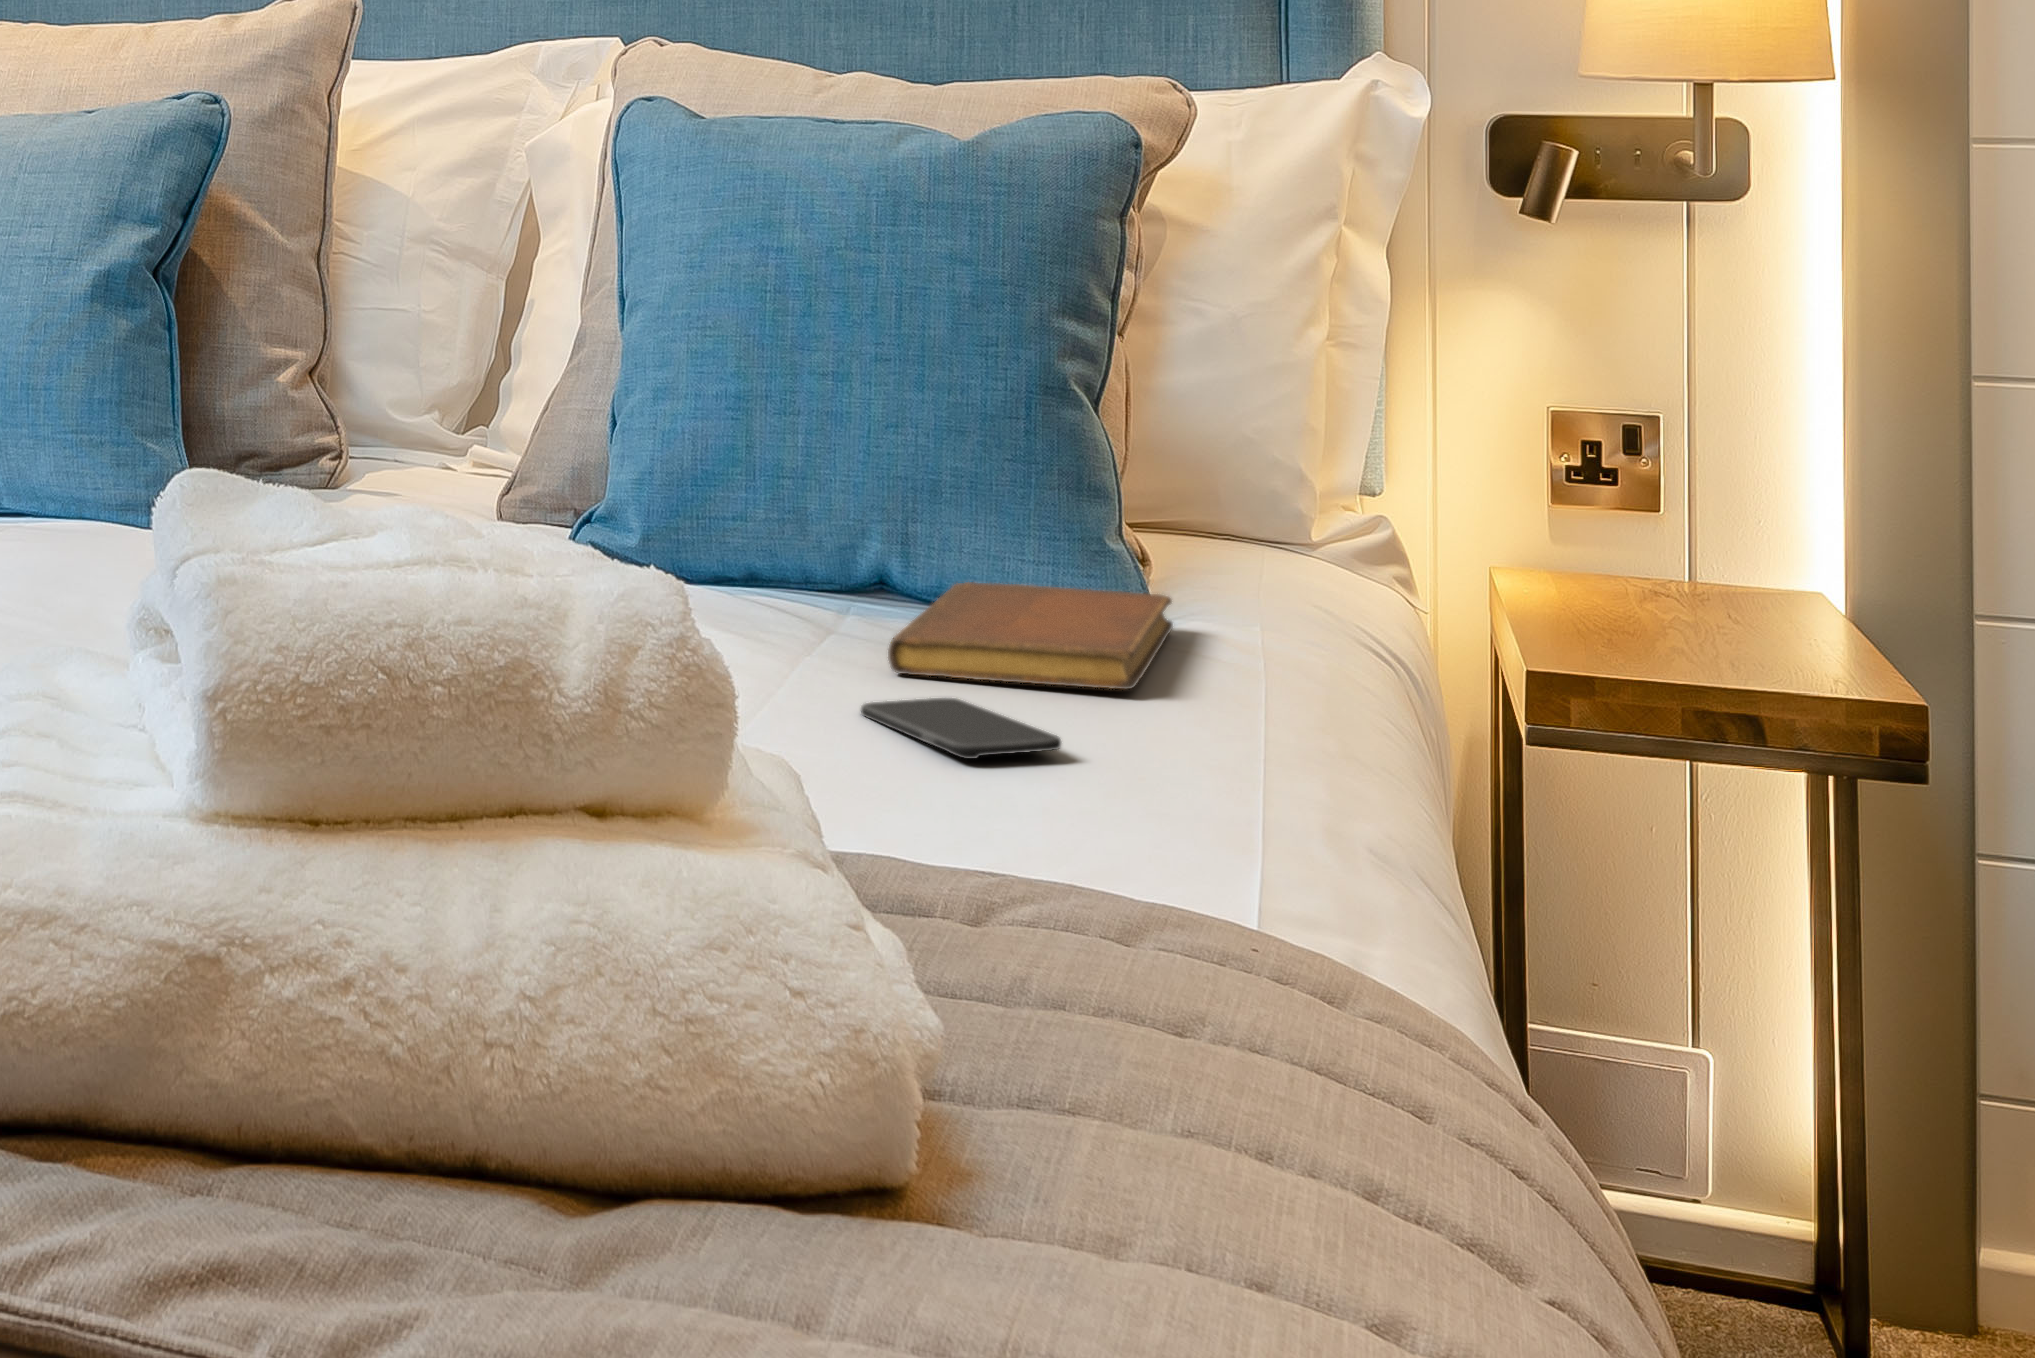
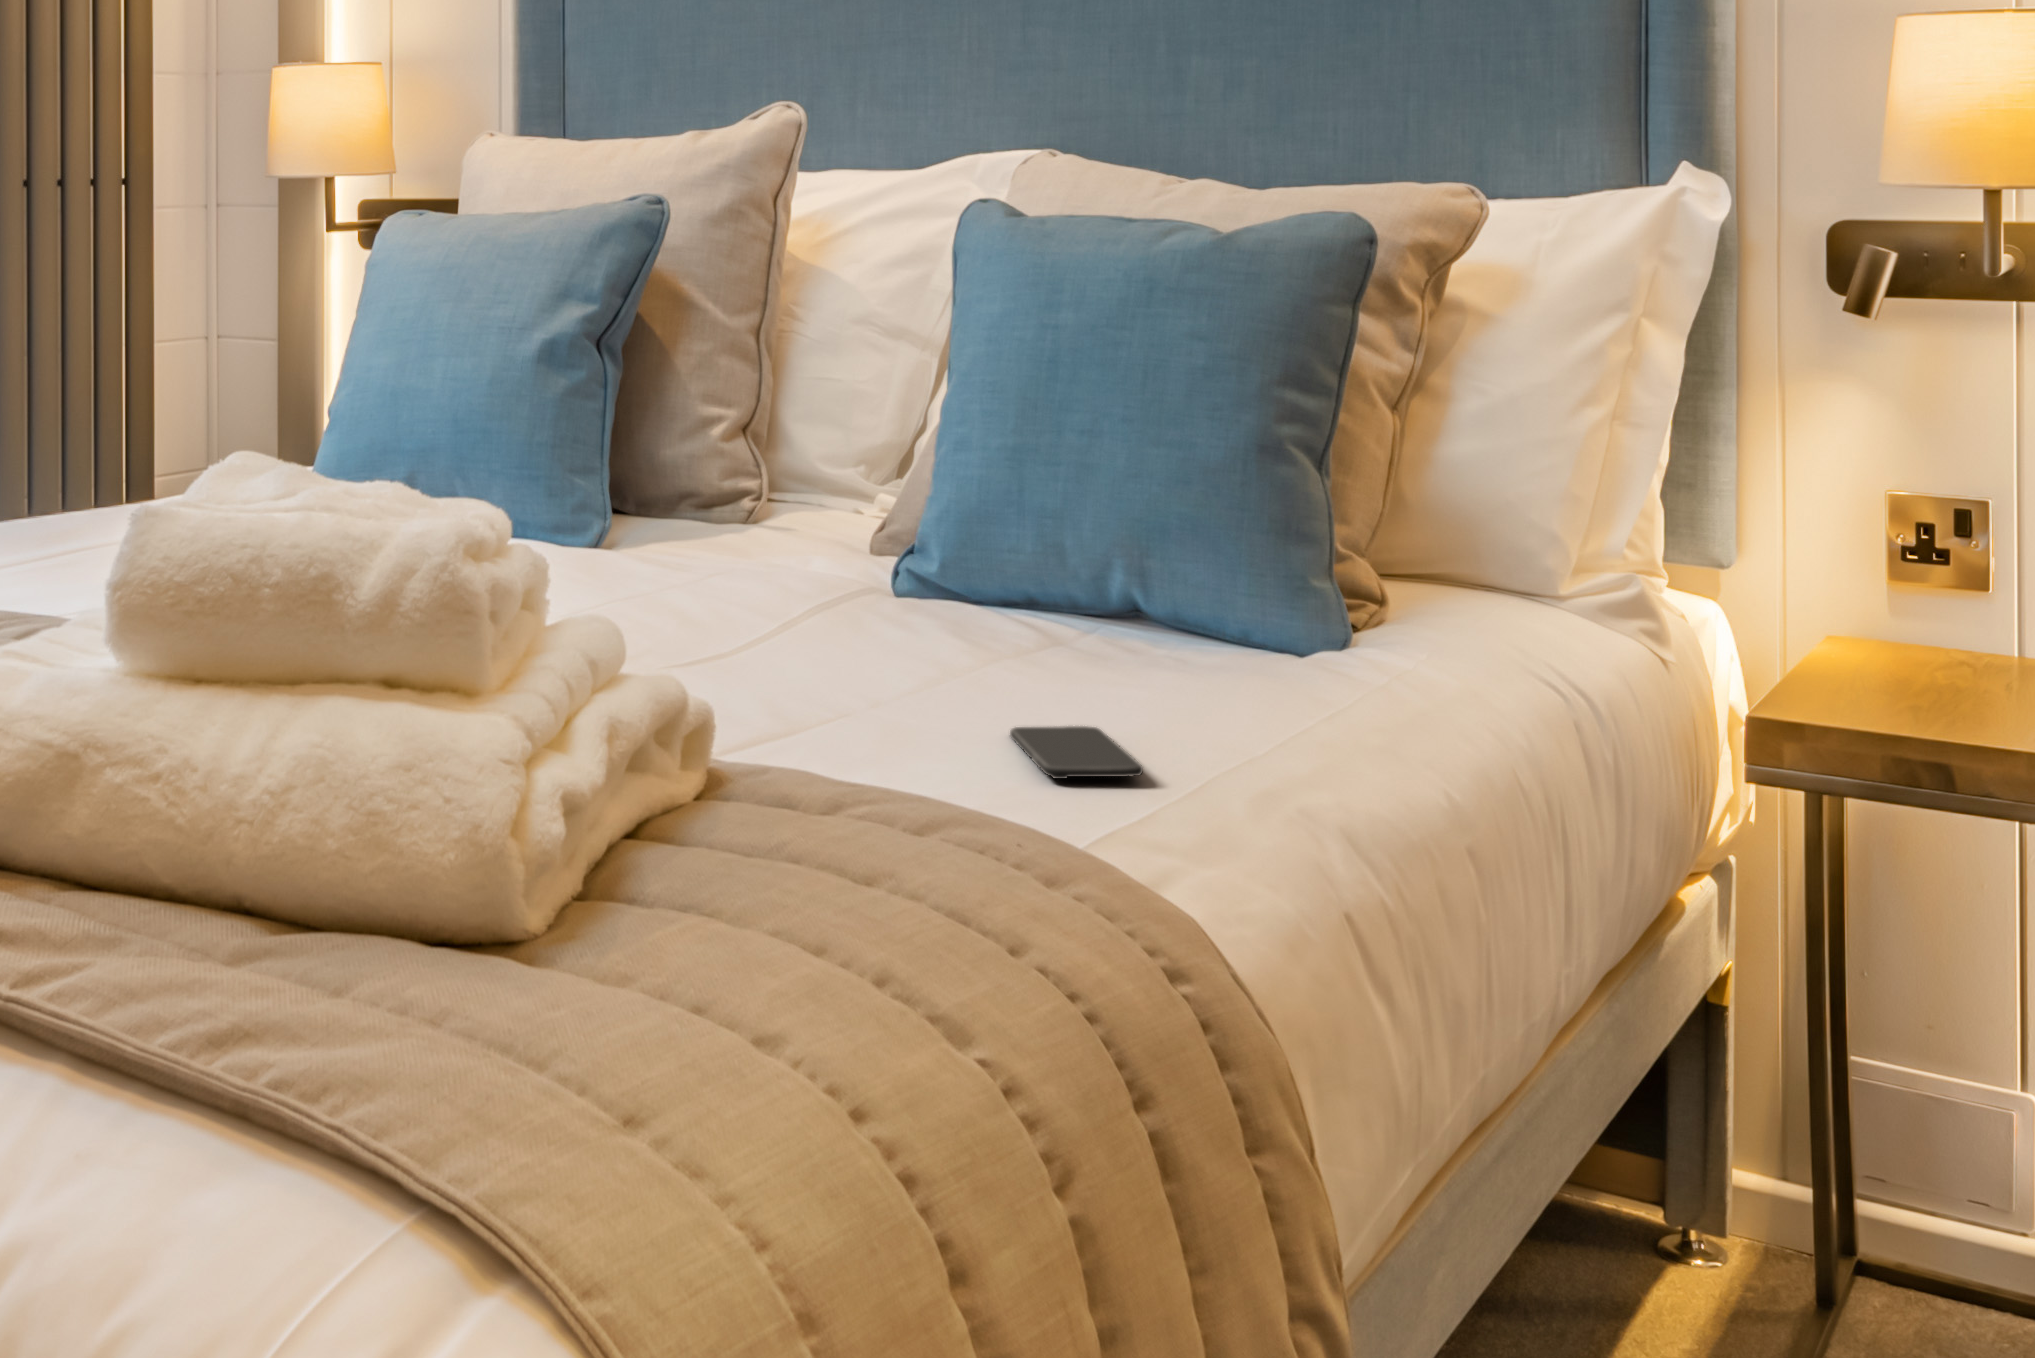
notebook: present [888,582,1173,689] -> none [1069,628,1365,729]

